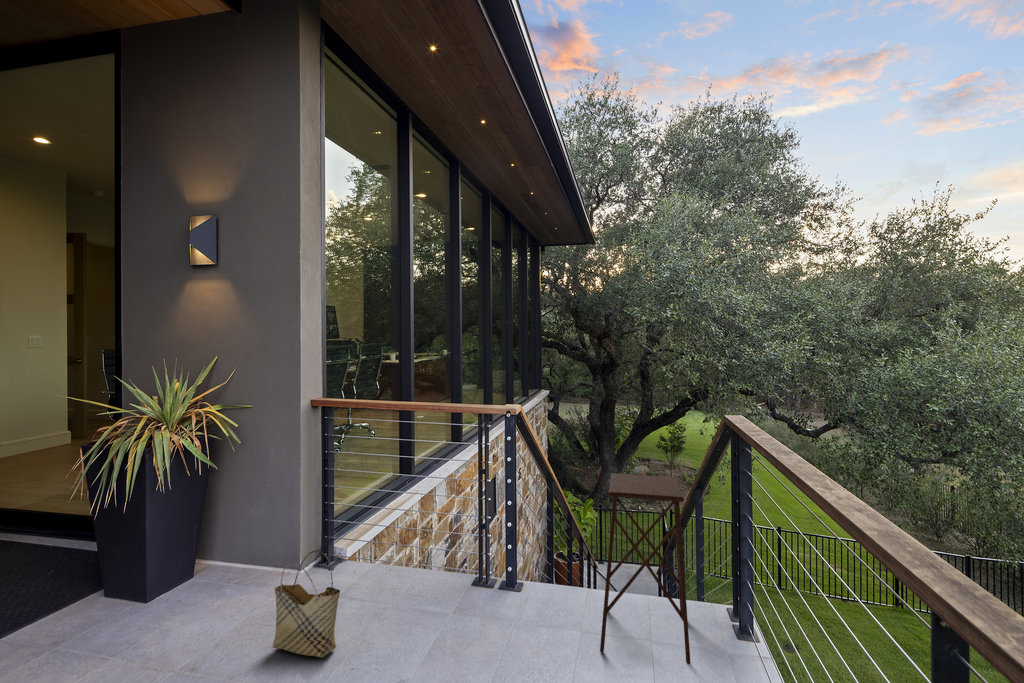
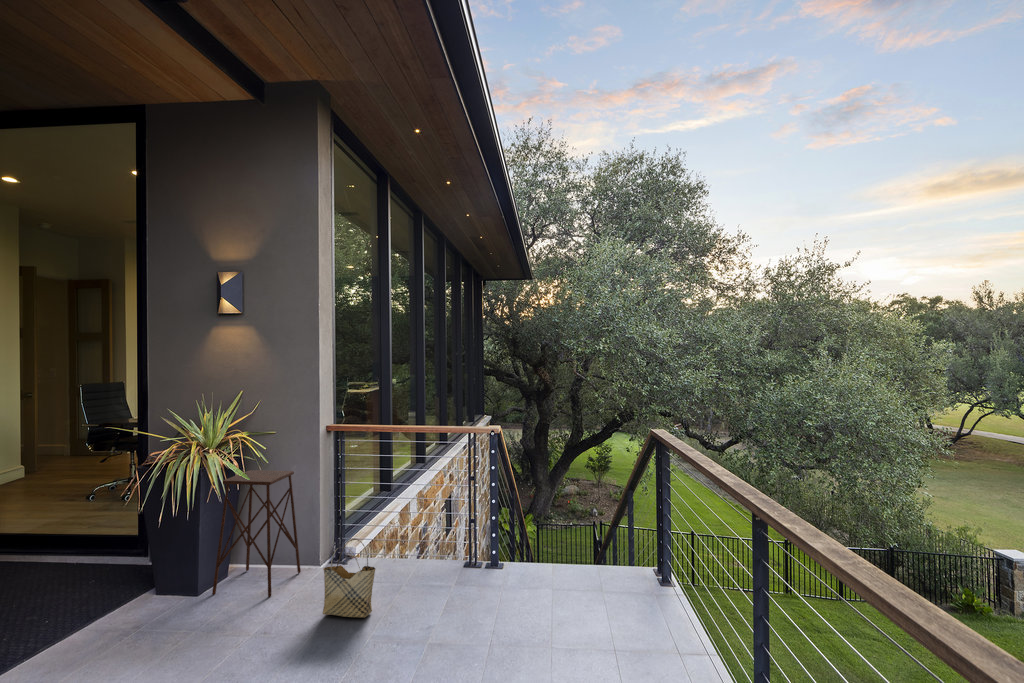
side table: present [600,473,691,664] -> present [212,470,301,597]

